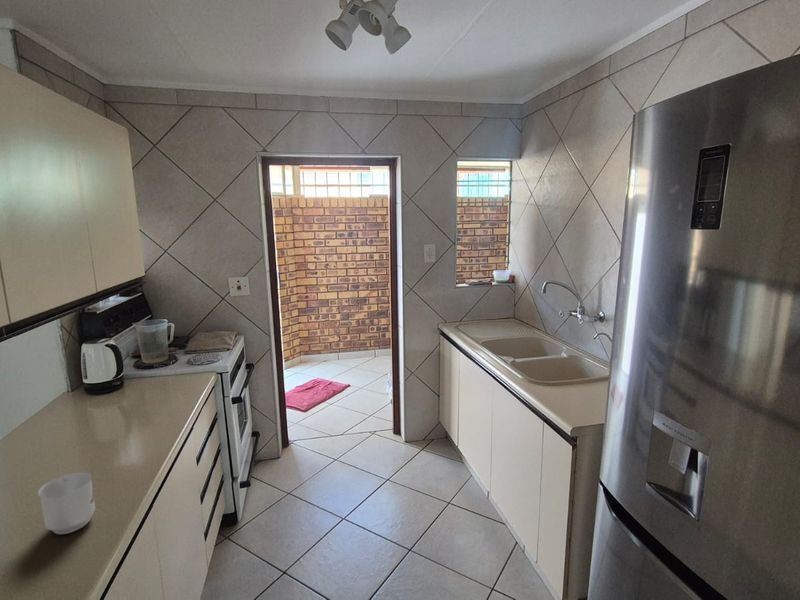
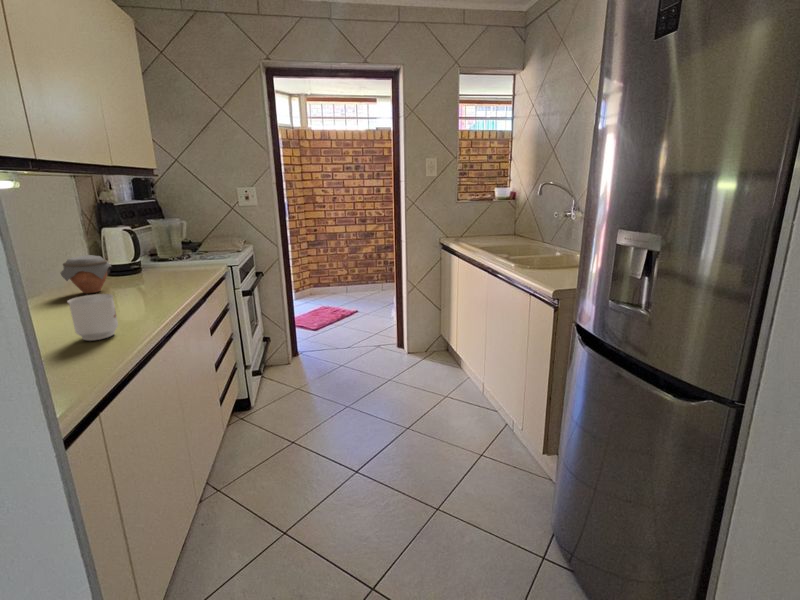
jar: none [33,386,91,431] -> present [60,255,111,293]

